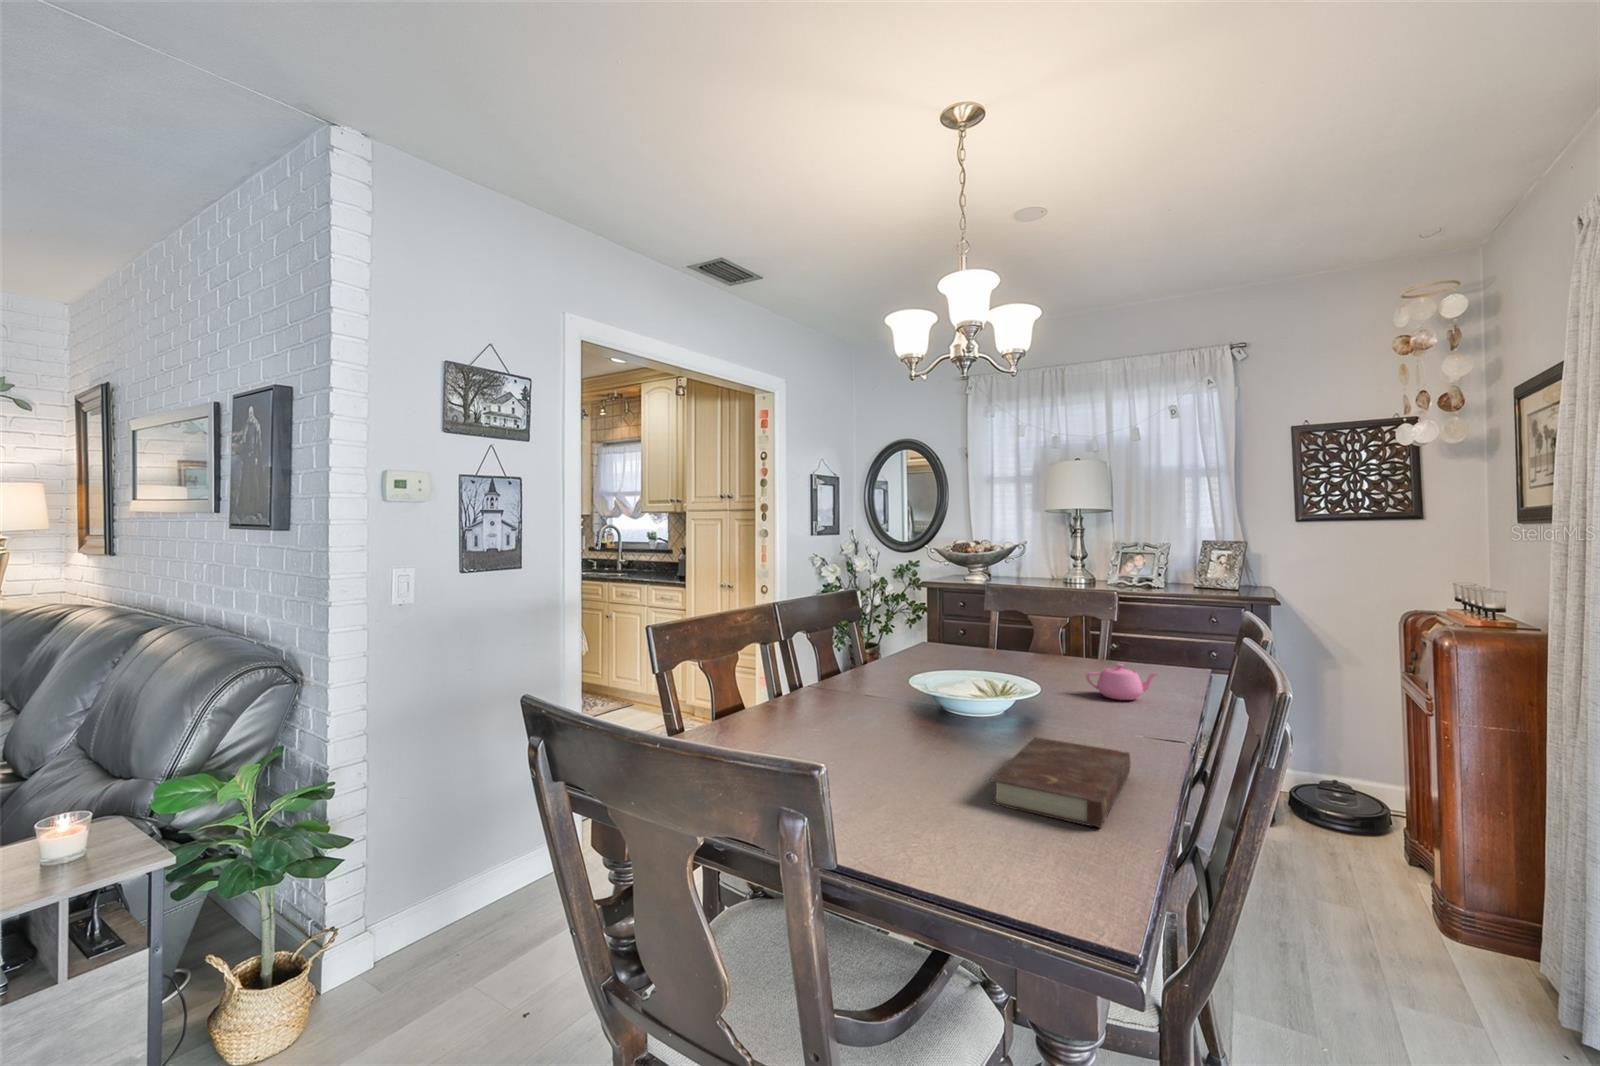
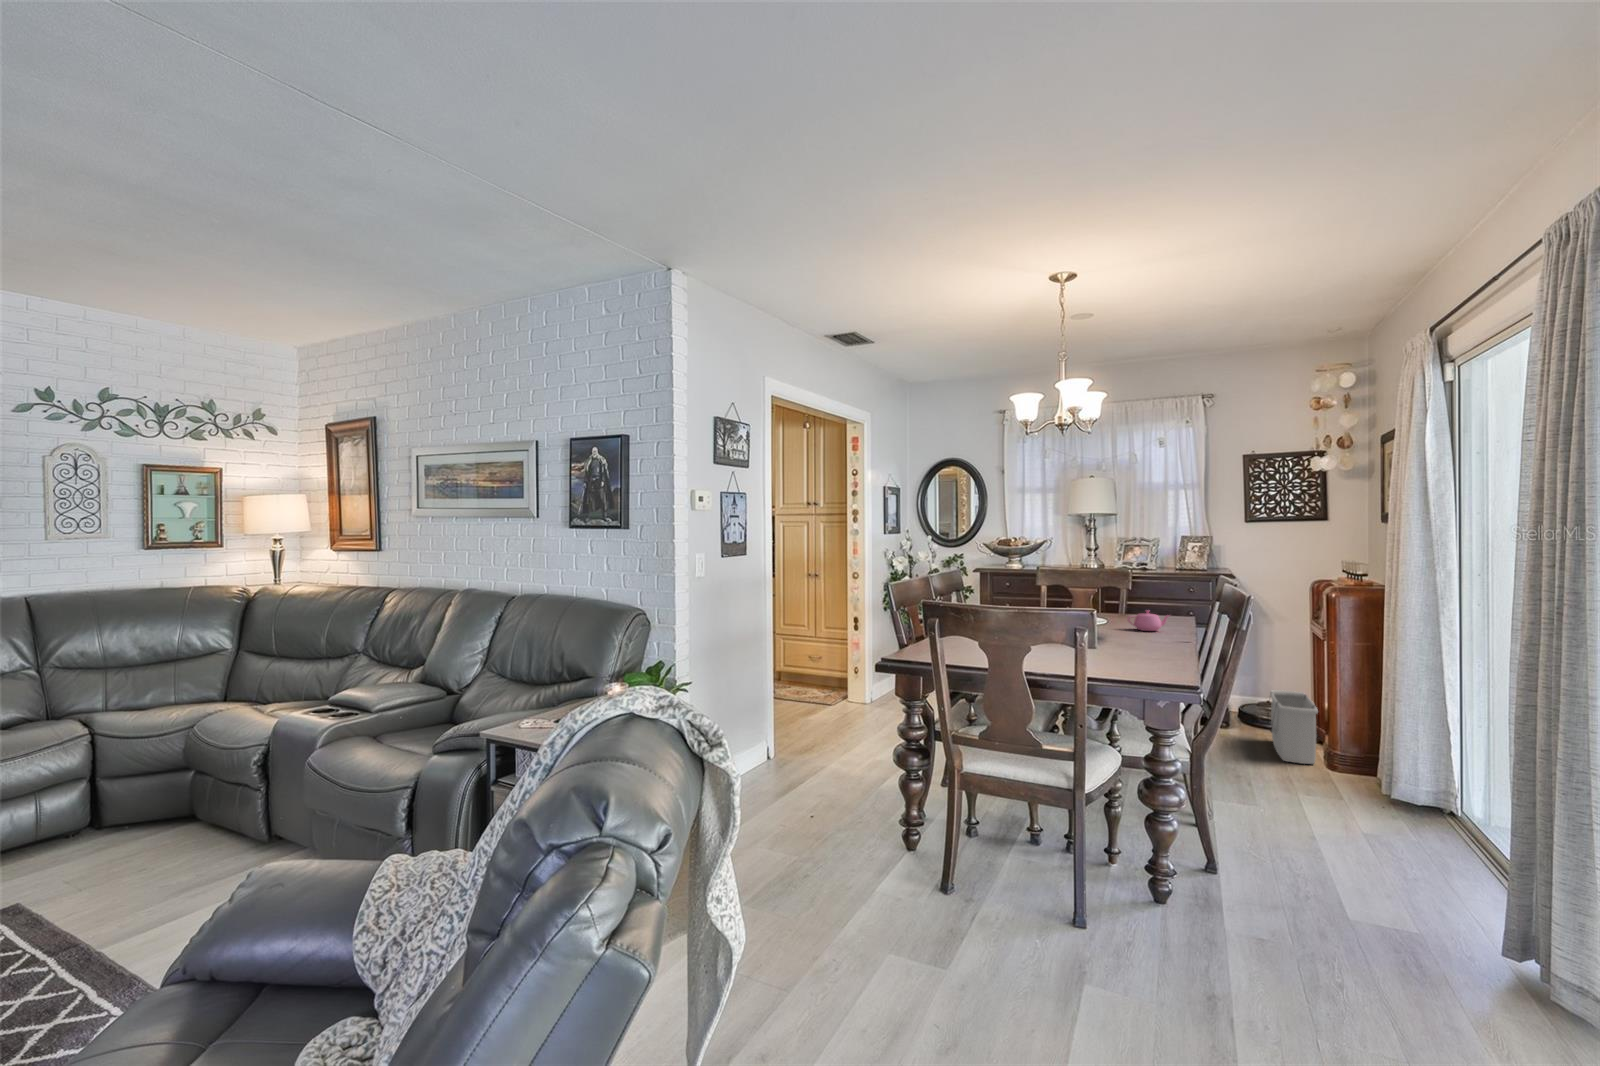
book: present [990,737,1130,828] -> none [1113,639,1171,665]
storage bin: none [1331,777,1422,918] -> present [1268,690,1318,764]

